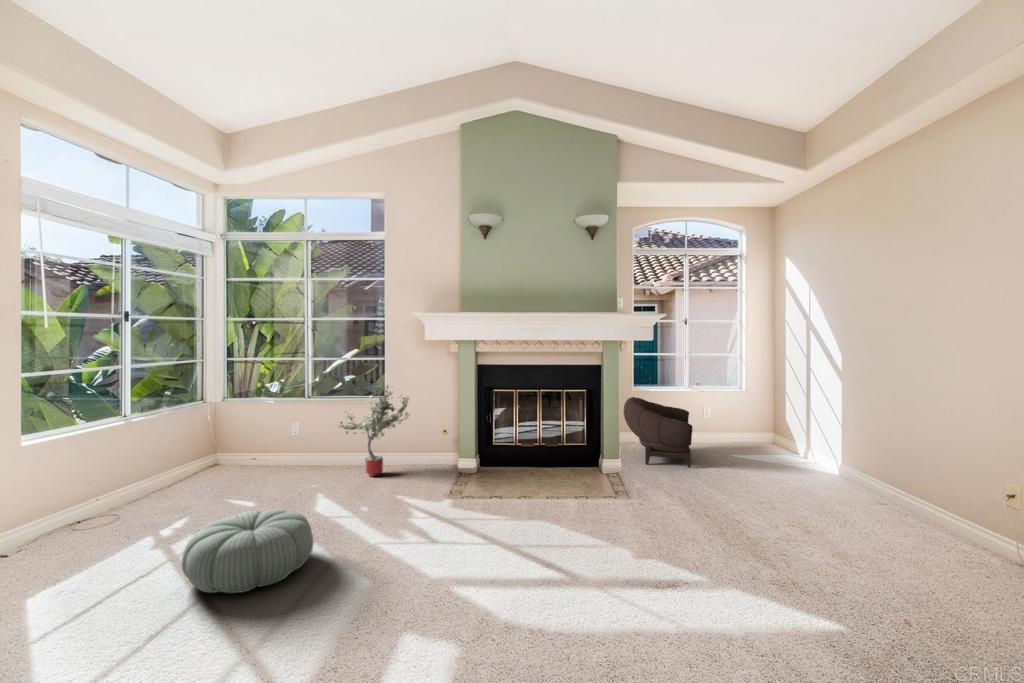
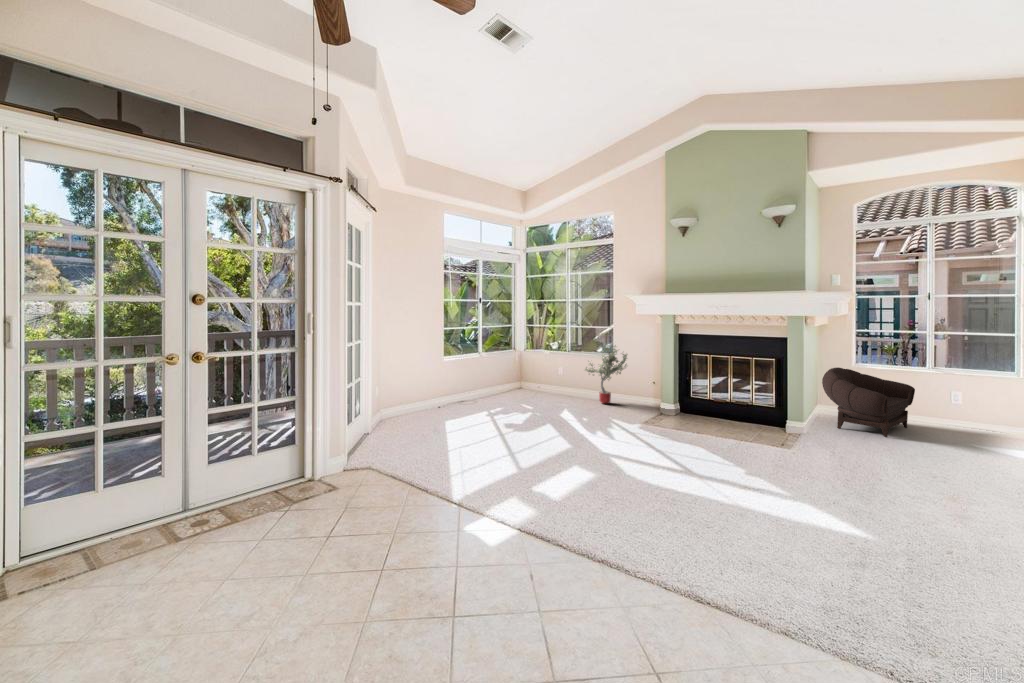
pouf: present [182,509,314,593] -> none [491,403,548,437]

